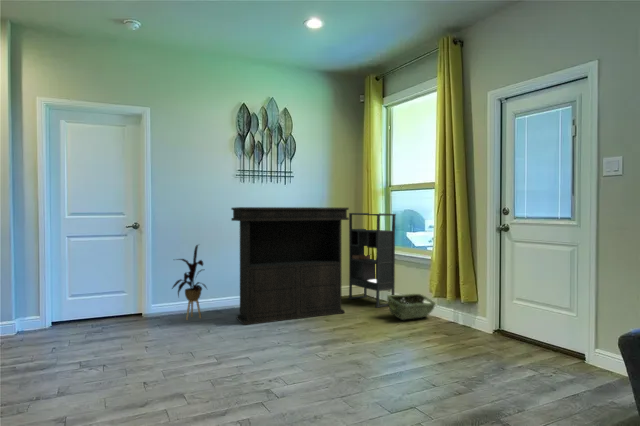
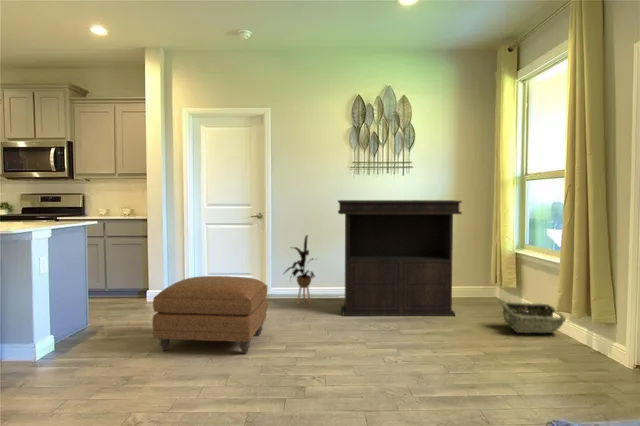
bookshelf: present [348,213,396,308] -> none [471,205,527,314]
ottoman: none [48,291,179,387] -> present [152,276,268,354]

